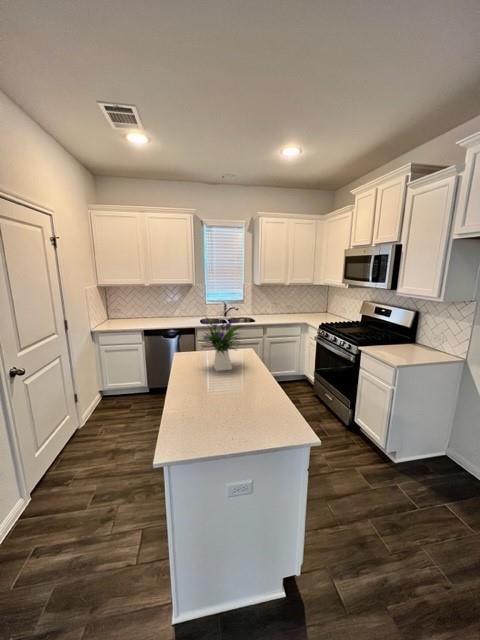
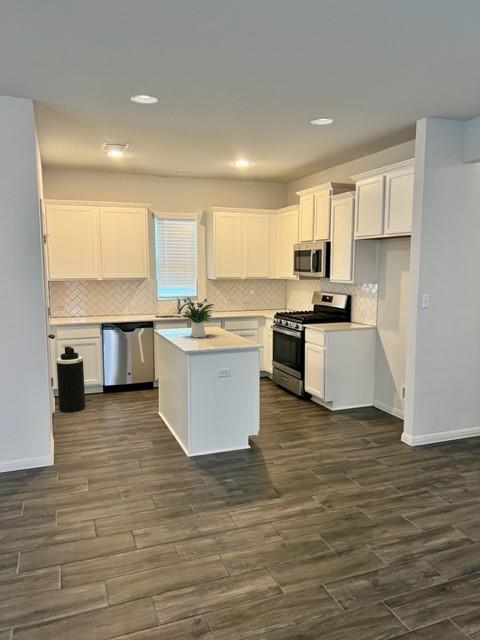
trash can: none [85,355,118,425] -> present [57,346,85,413]

